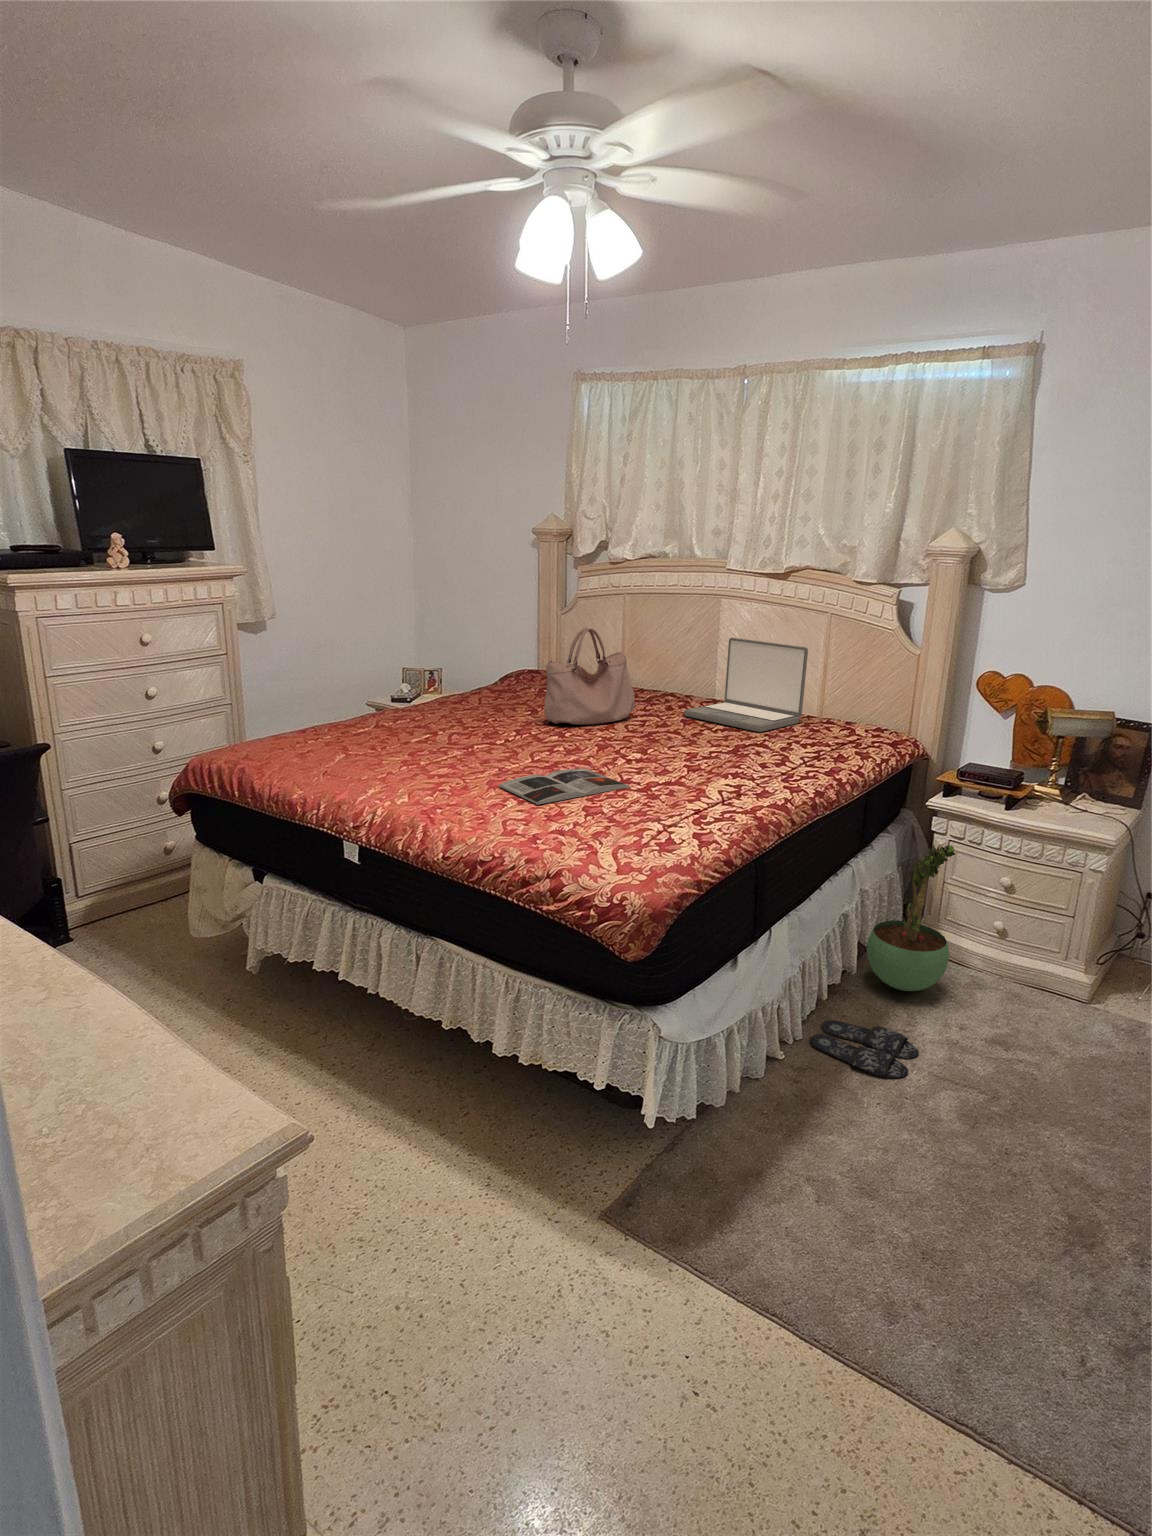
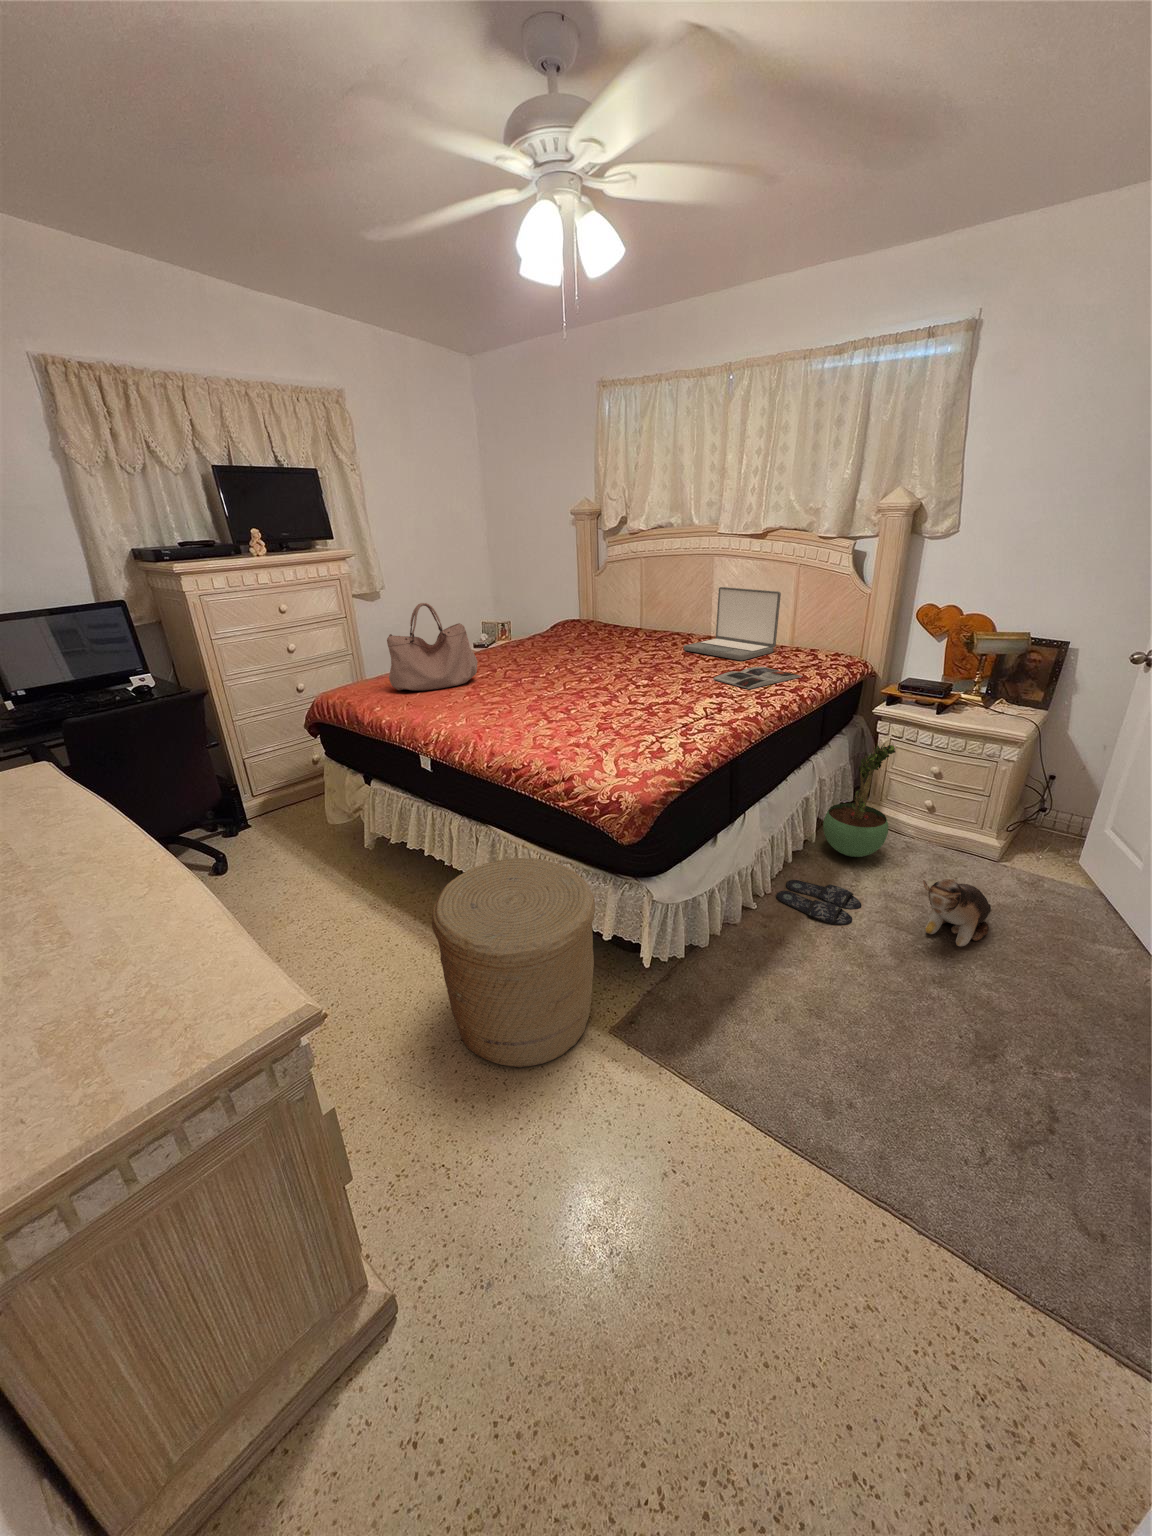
handbag: present [544,628,635,725] -> present [387,603,477,691]
magazine: present [499,769,630,805] -> present [713,667,802,689]
woven basket: none [372,979,588,1266] -> present [432,858,595,1068]
plush toy: none [995,1016,1079,1105] -> present [923,879,991,946]

